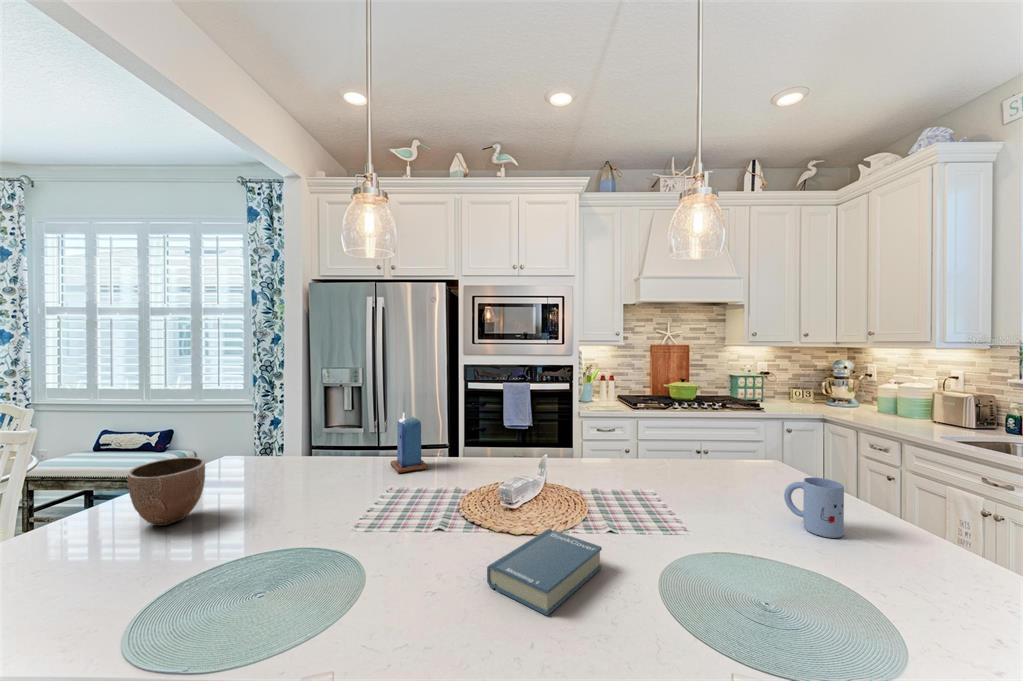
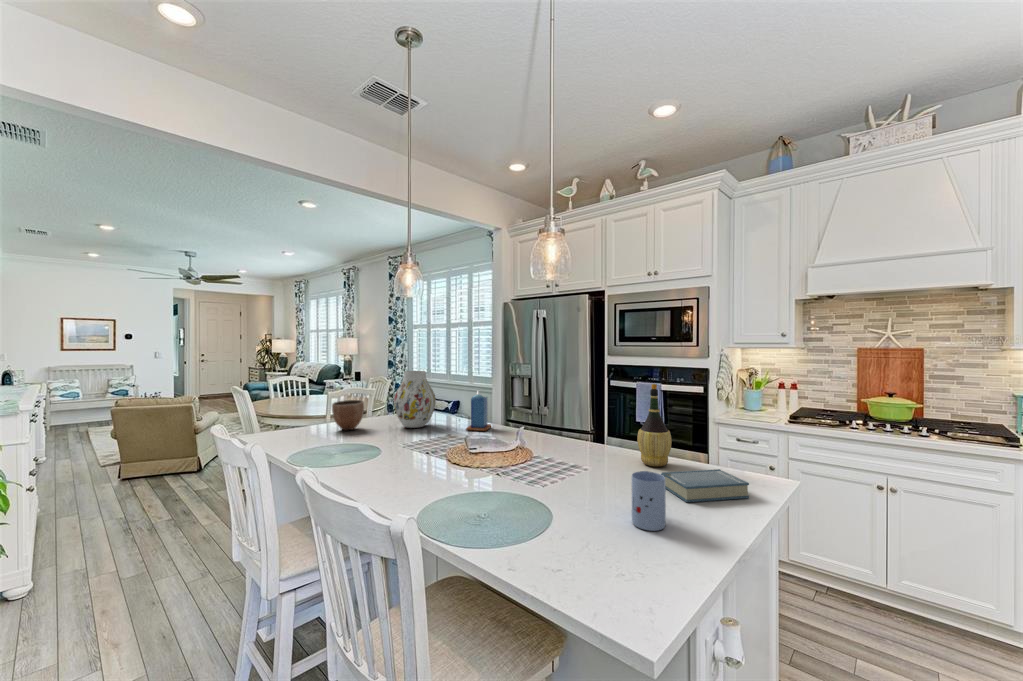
wine bottle: none [653,386,688,471] -> present [637,384,672,466]
vase: none [259,390,336,489] -> present [394,371,436,428]
hardback book: present [487,529,602,616] -> present [661,469,749,502]

